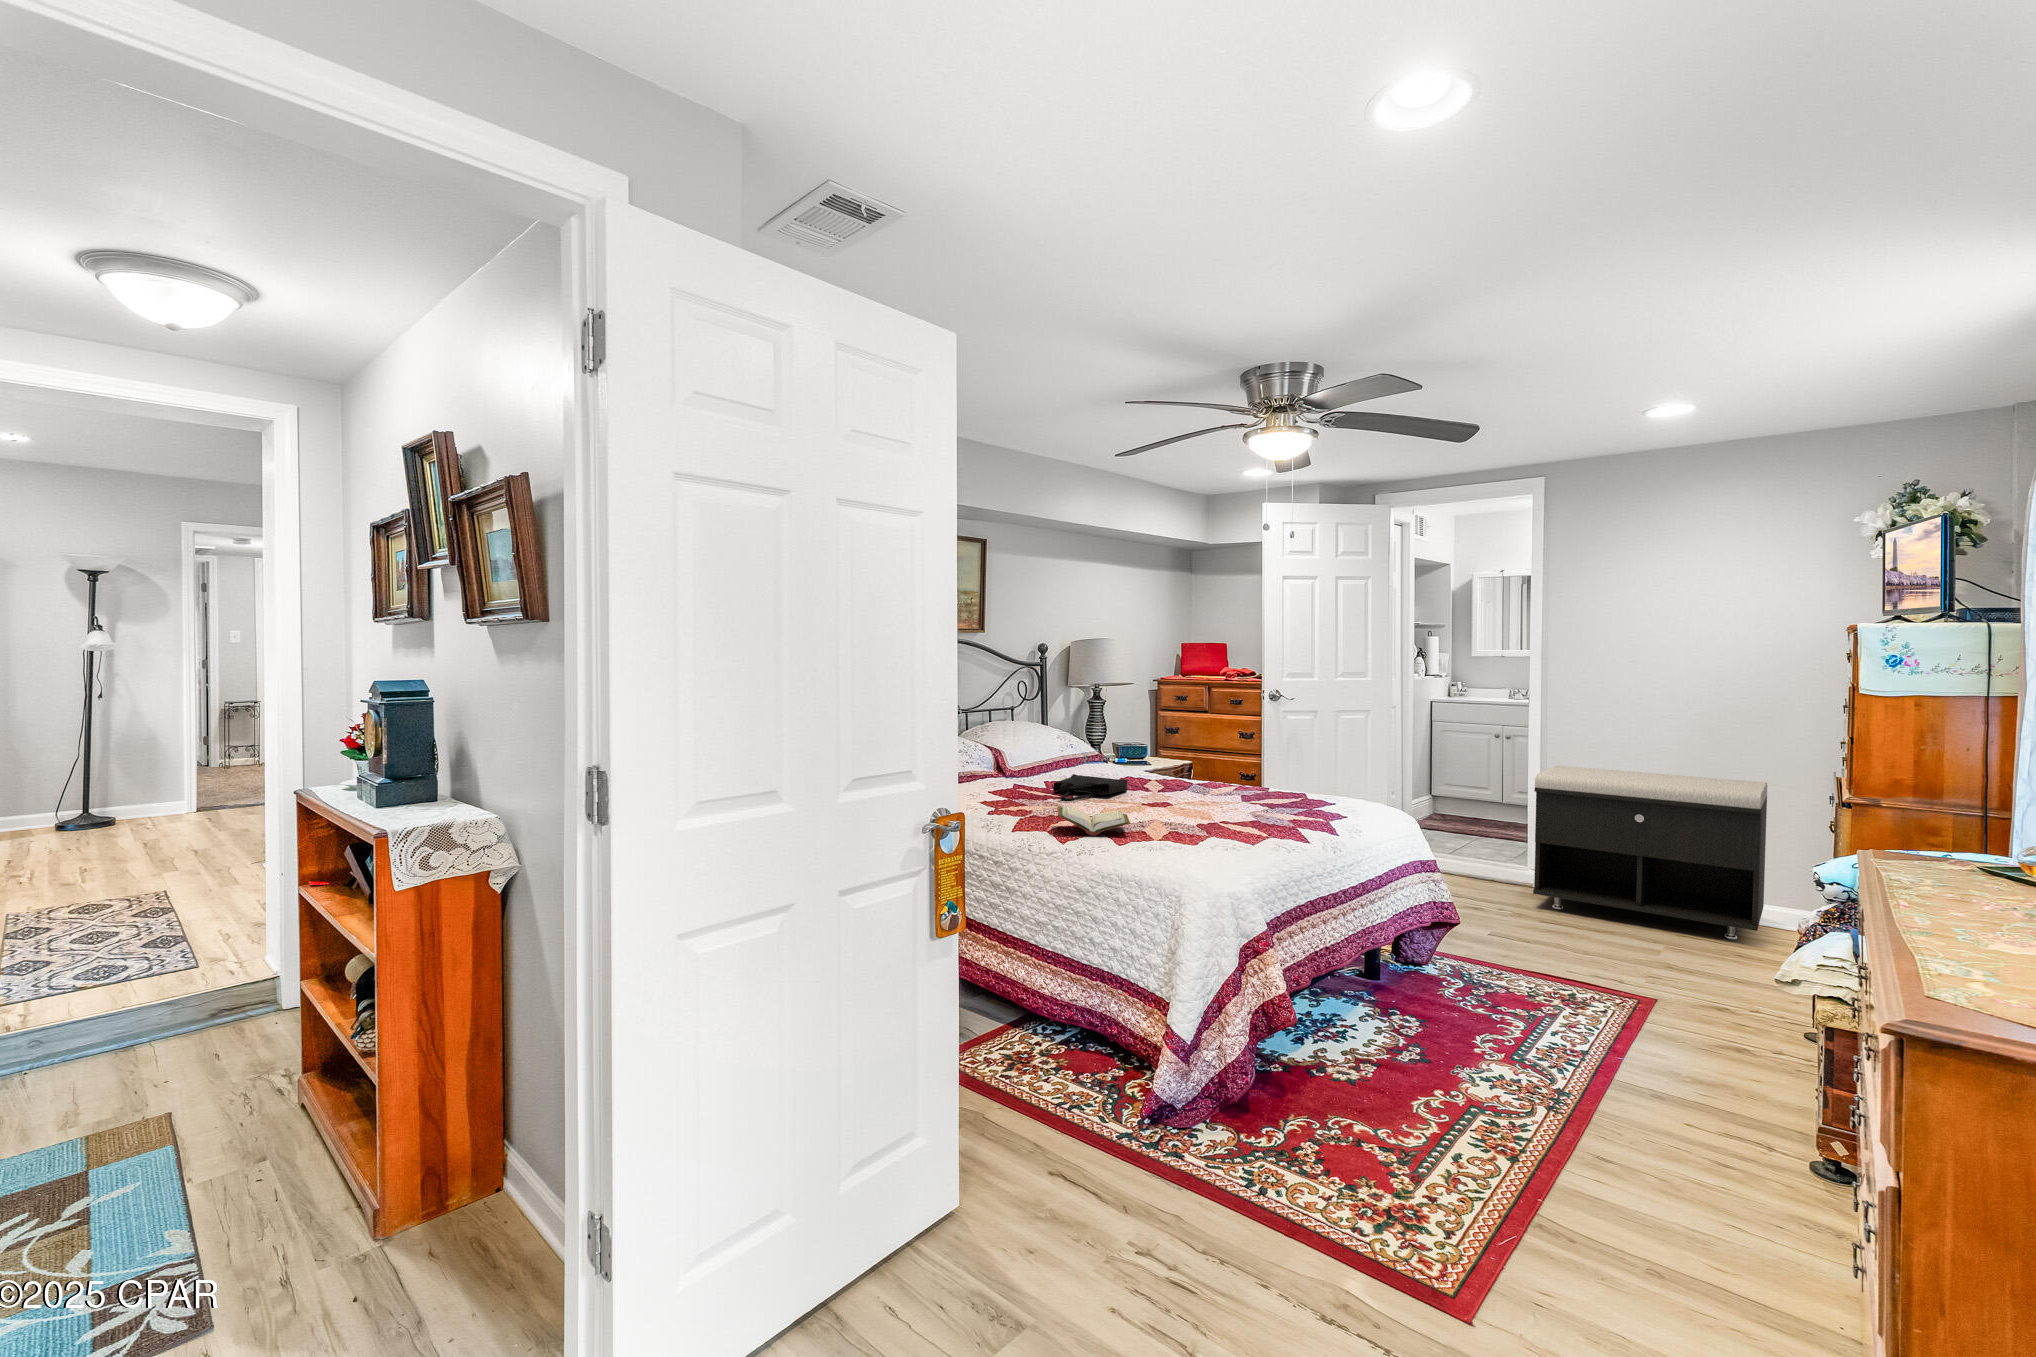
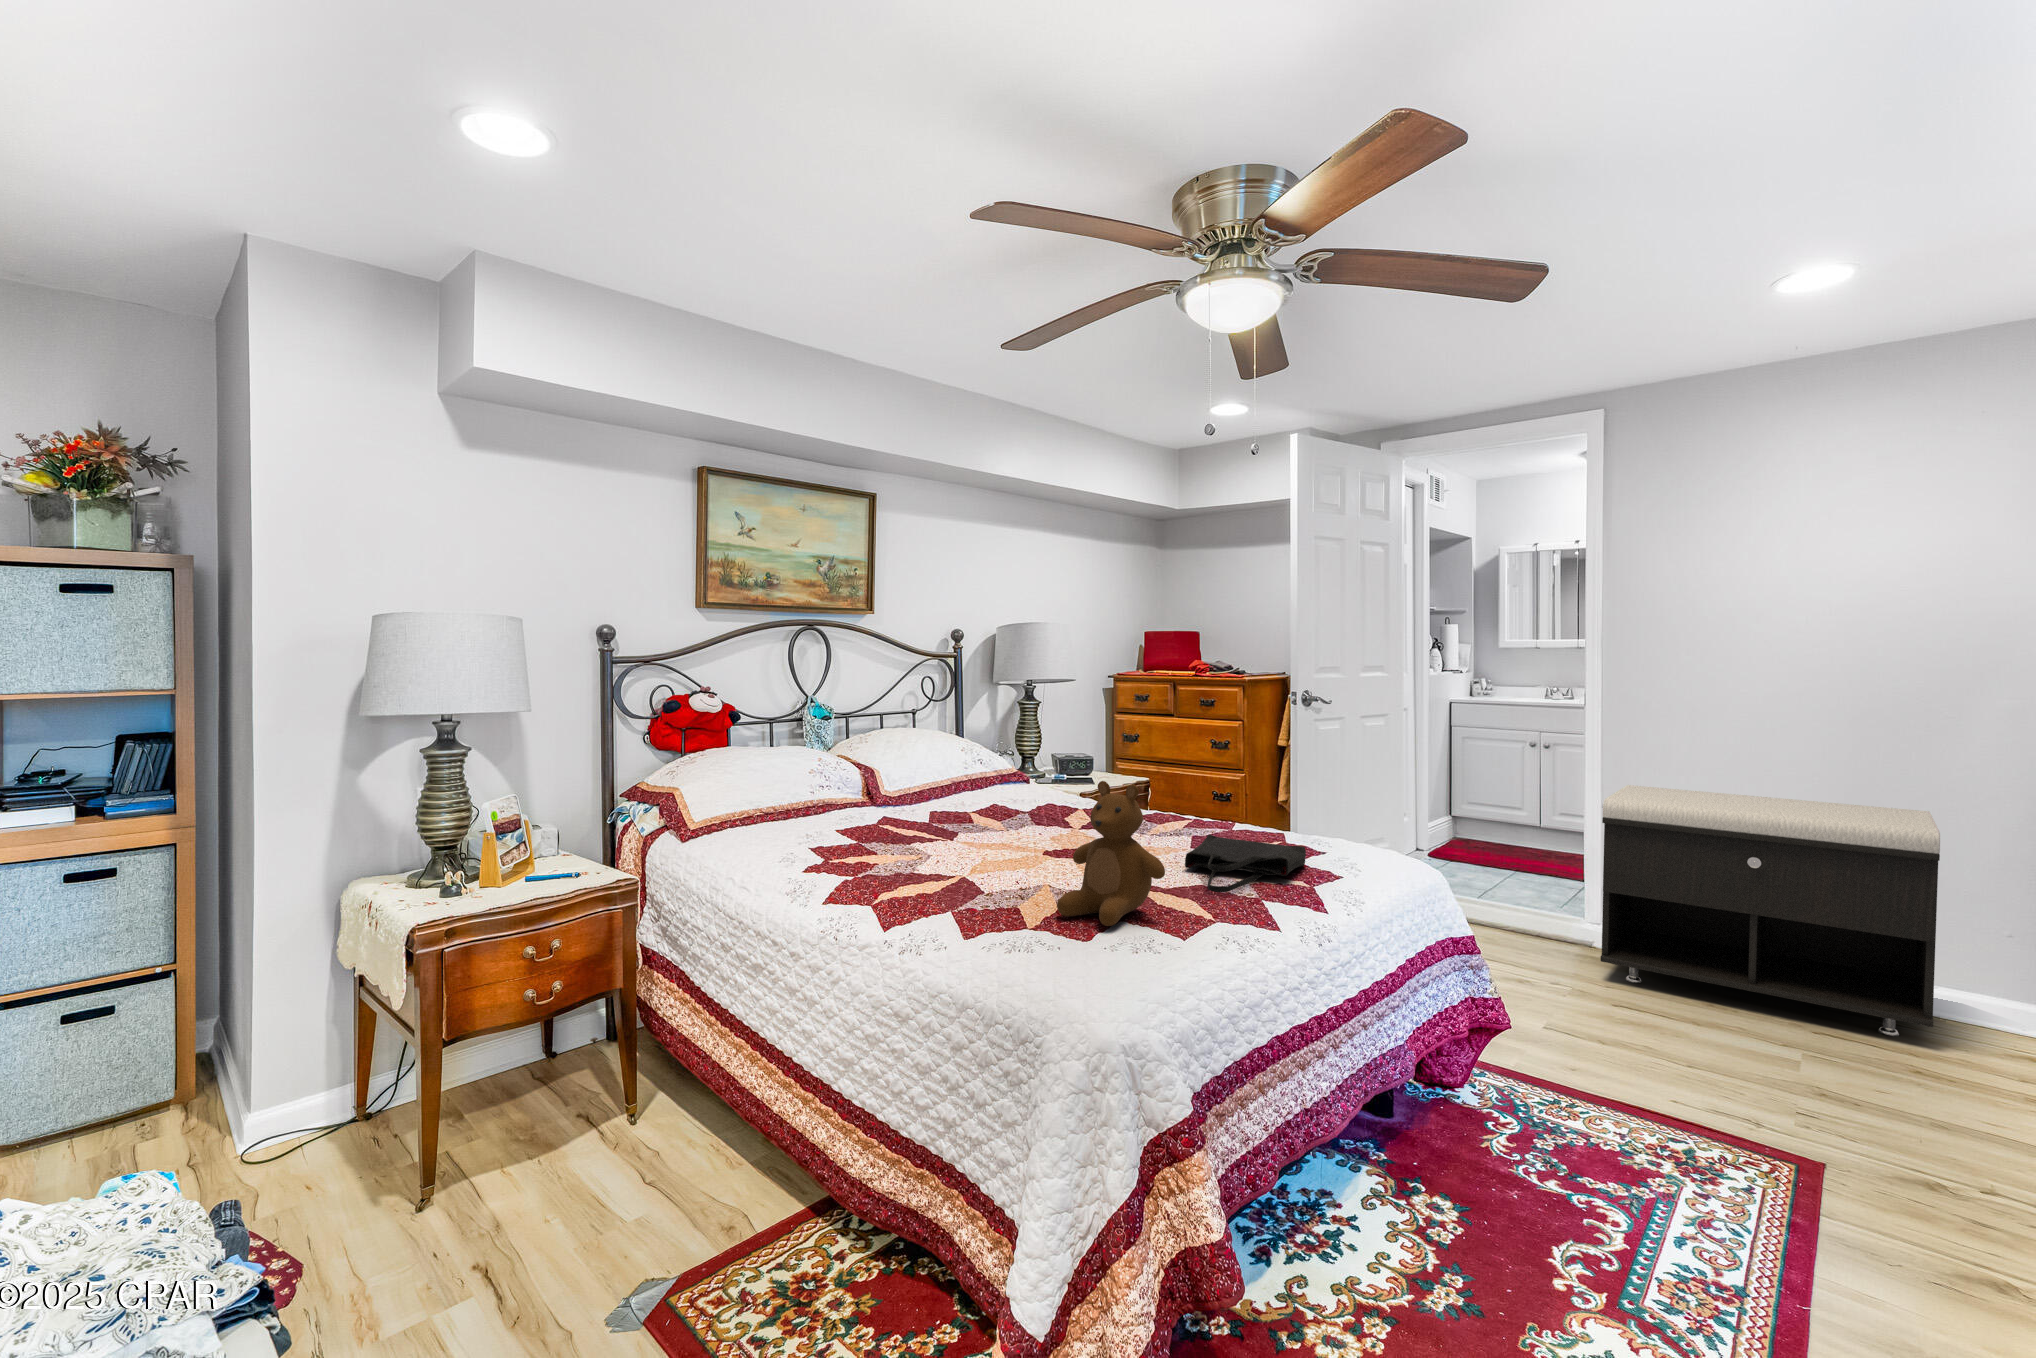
teddy bear: none [1168,751,1237,840] -> present [1057,781,1165,926]
tote bag: present [1053,774,1128,801] -> present [1185,835,1306,892]
book: present [1058,804,1130,836] -> none [881,862,1000,917]

